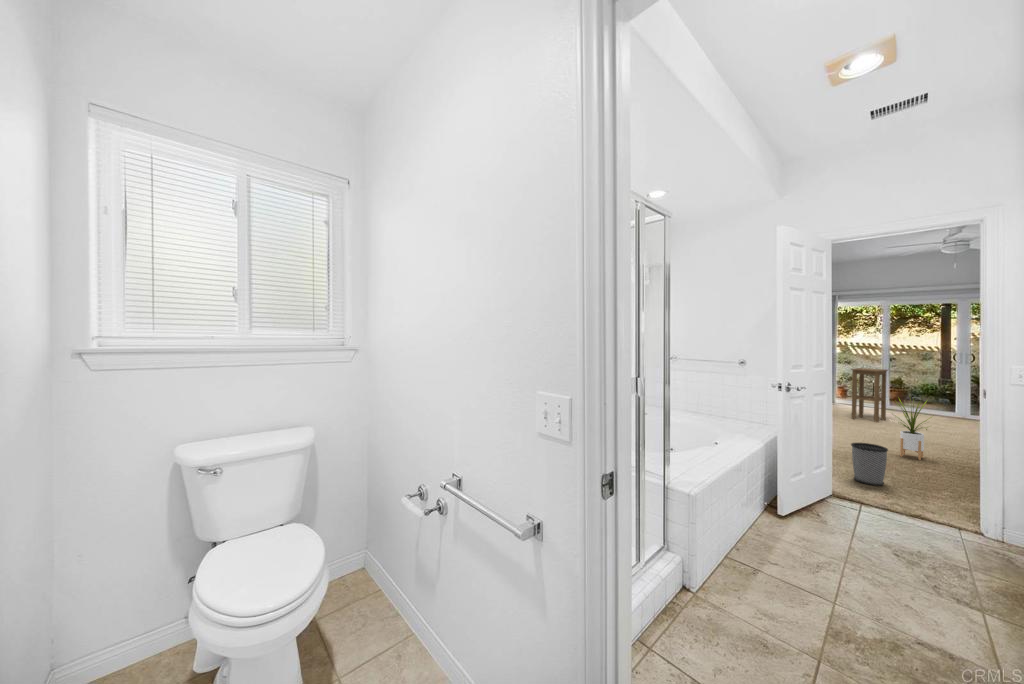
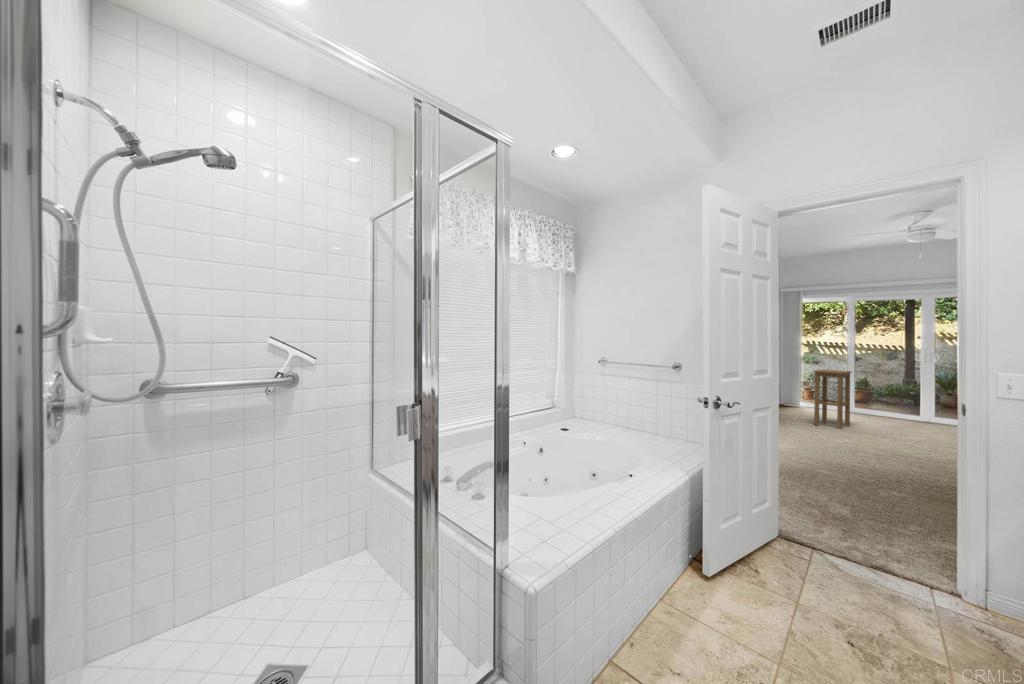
house plant: present [897,397,931,460] -> none [850,400,906,479]
wastebasket: present [851,443,888,486] -> none [804,464,847,518]

